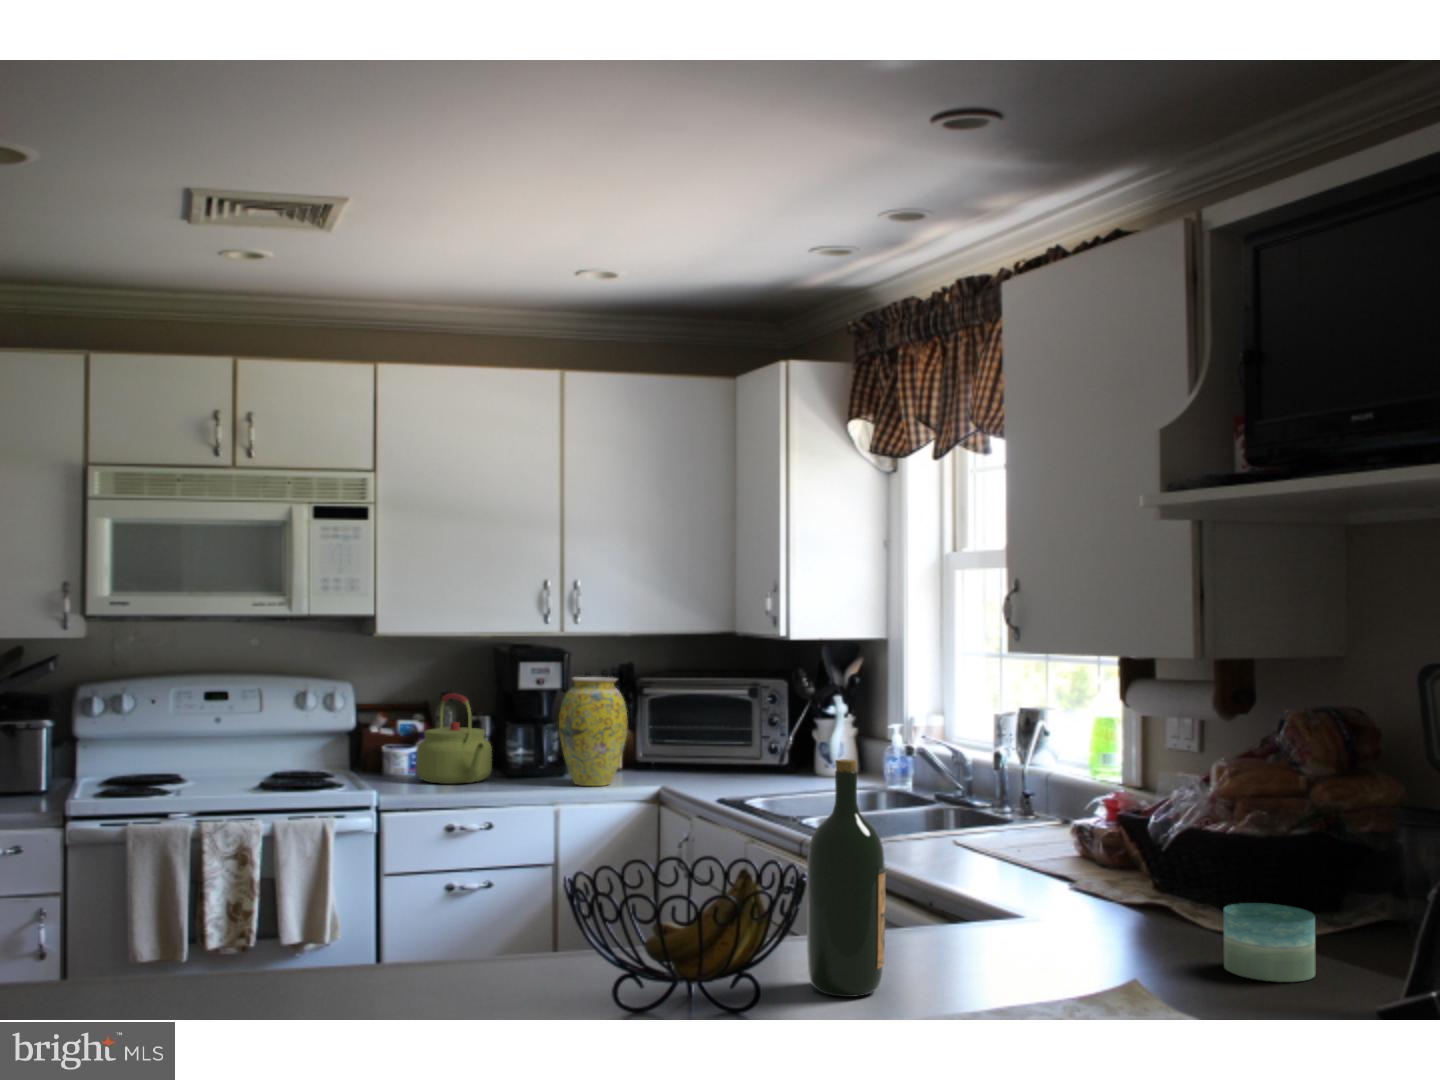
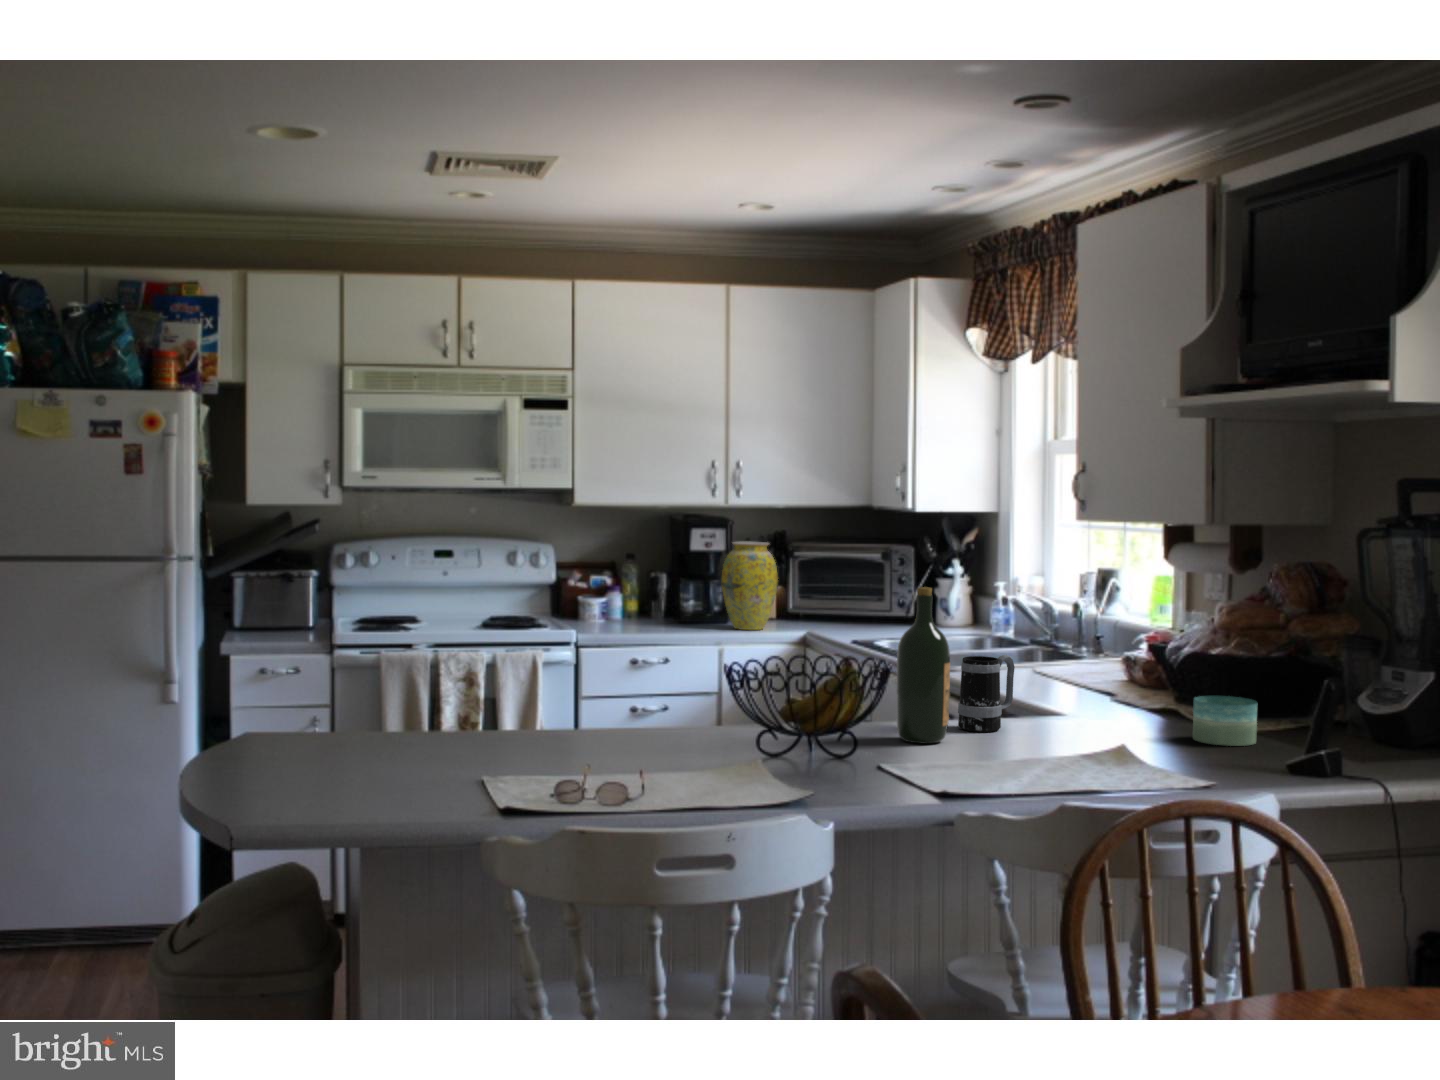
kettle: present [417,693,492,784] -> none [607,554,667,626]
mug: none [891,849,967,966] -> present [958,655,1015,732]

